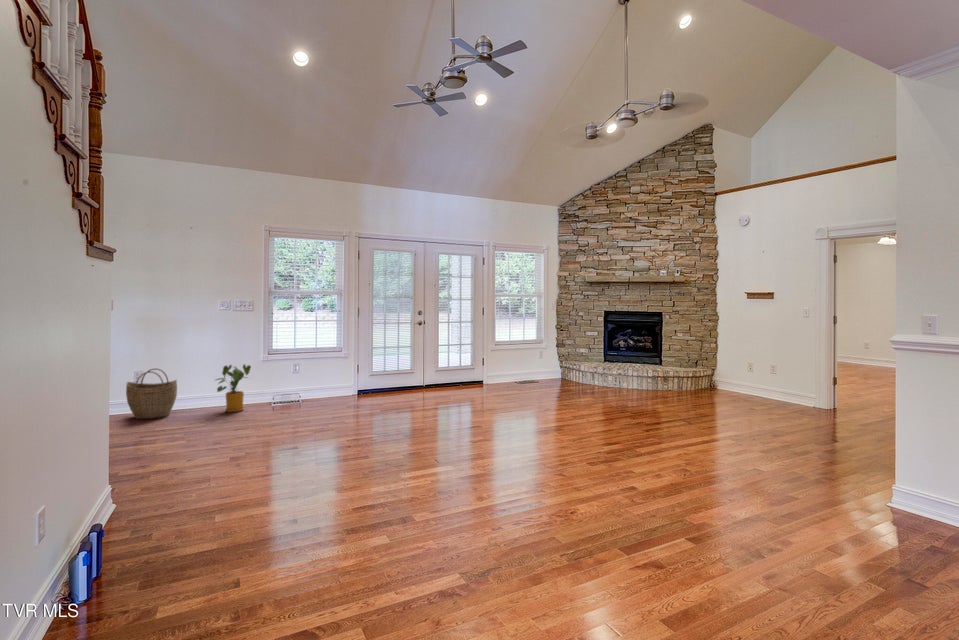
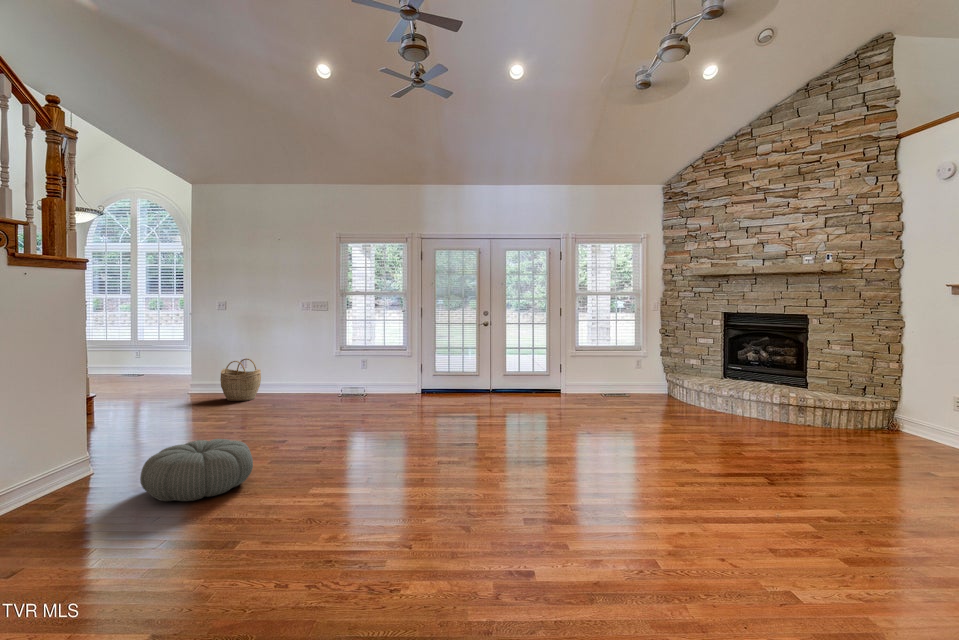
house plant: present [216,365,251,412] -> none [281,359,320,402]
pouf: none [233,442,333,503] -> present [140,439,253,501]

